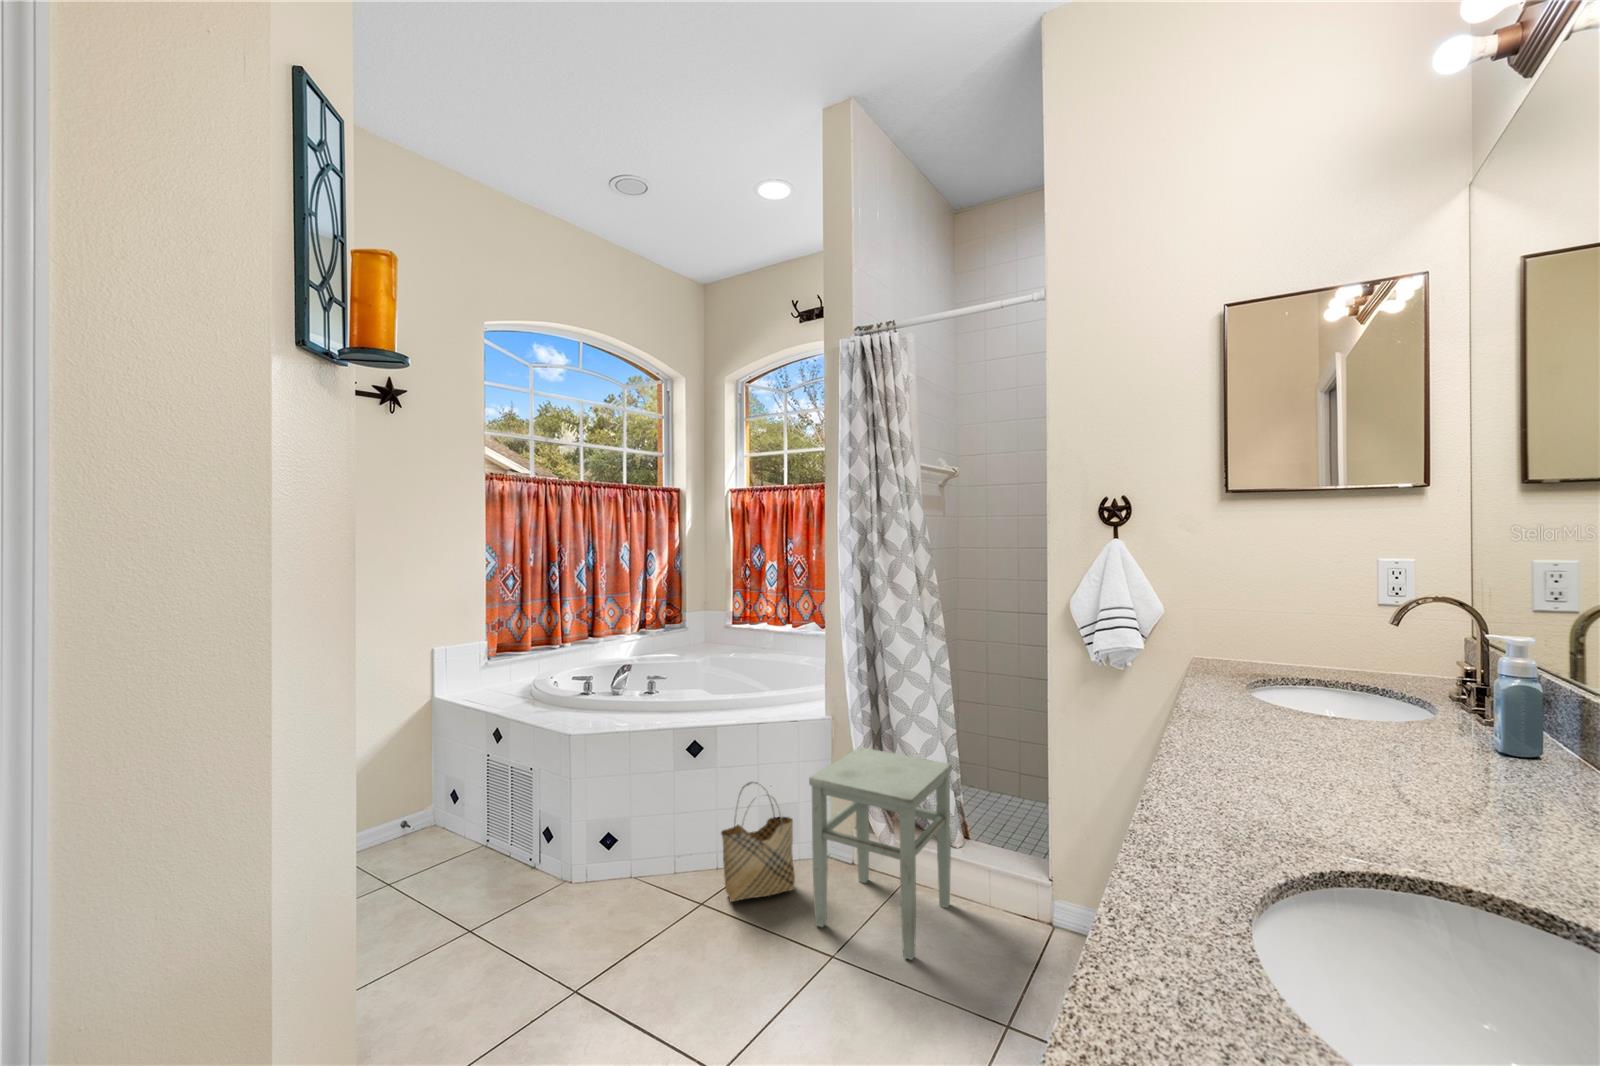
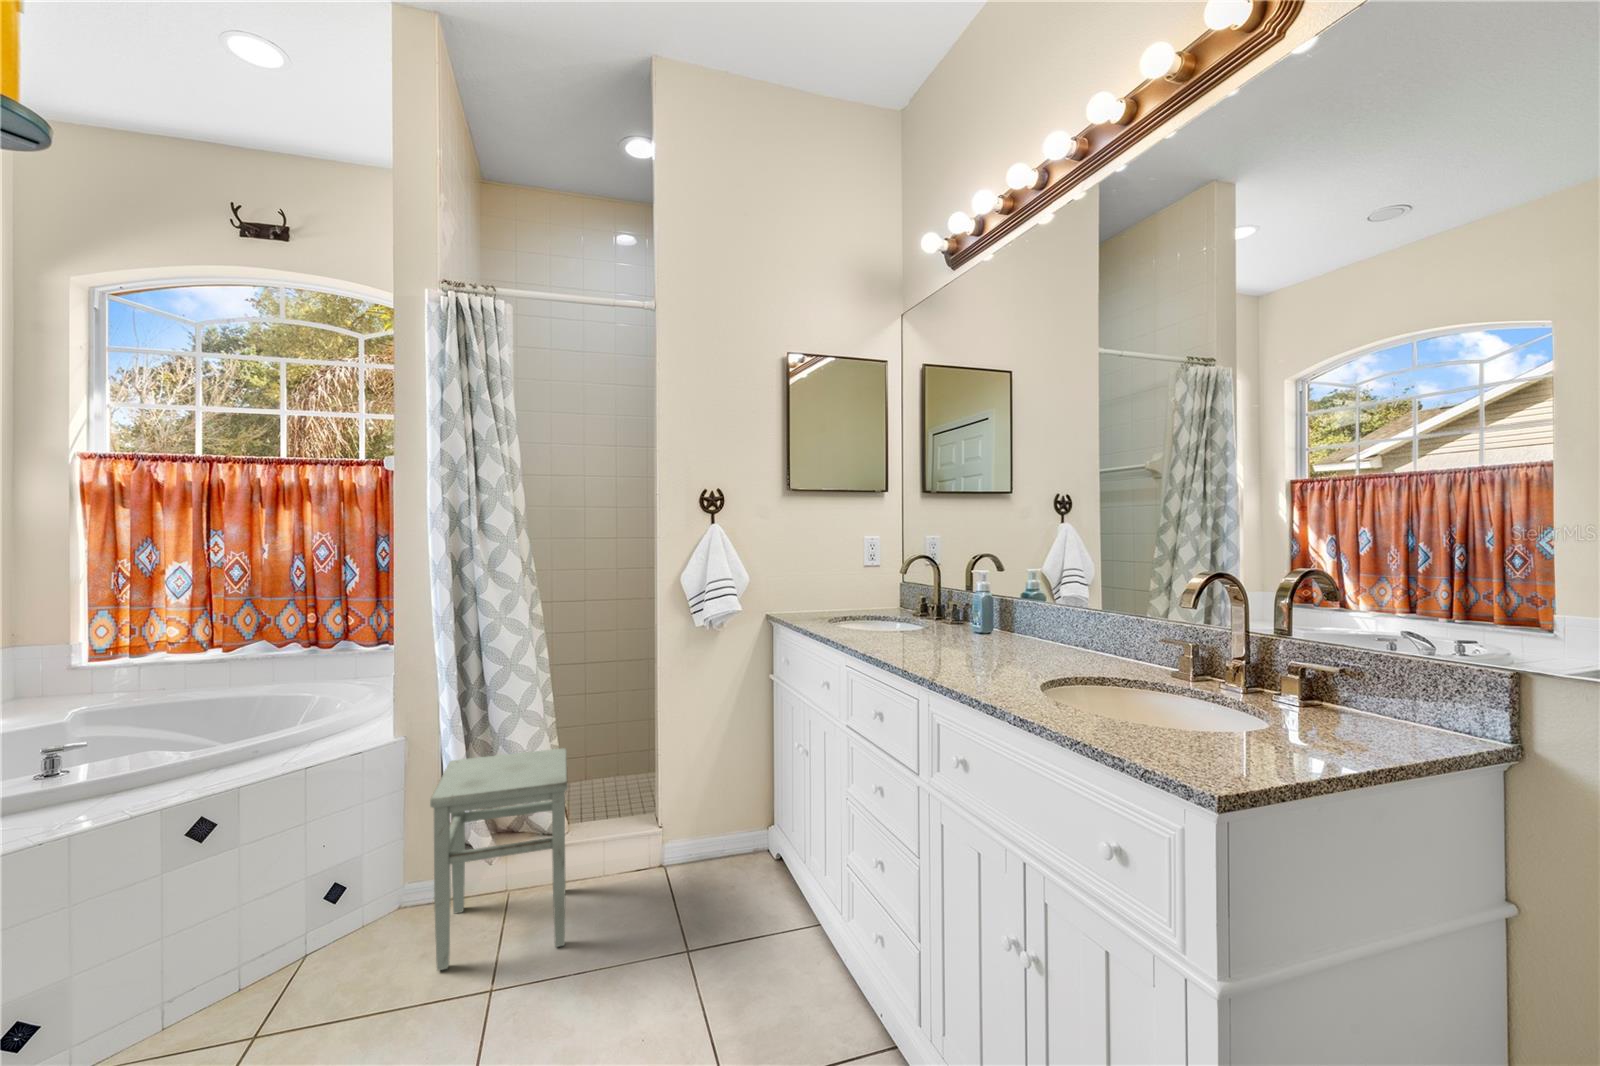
woven basket: present [721,782,795,902] -> none [274,841,381,1006]

